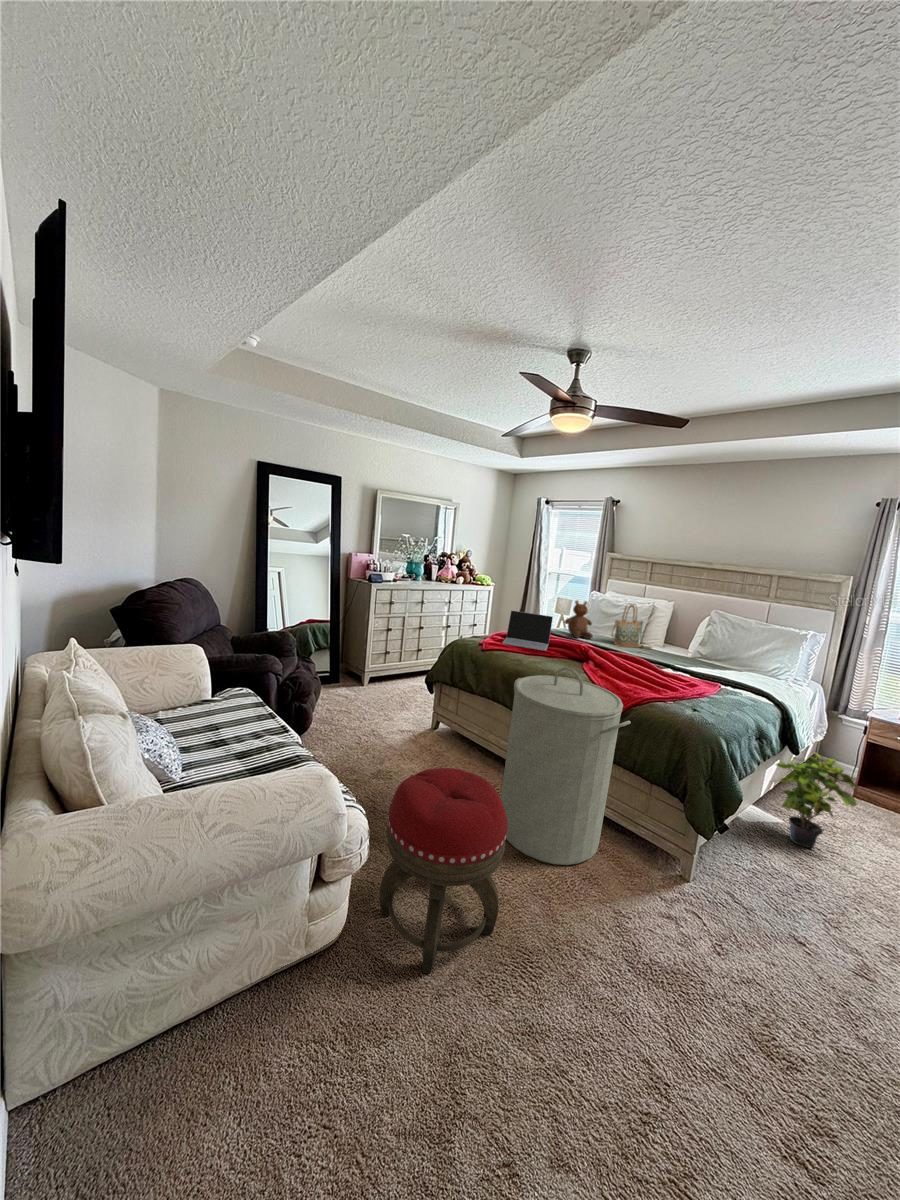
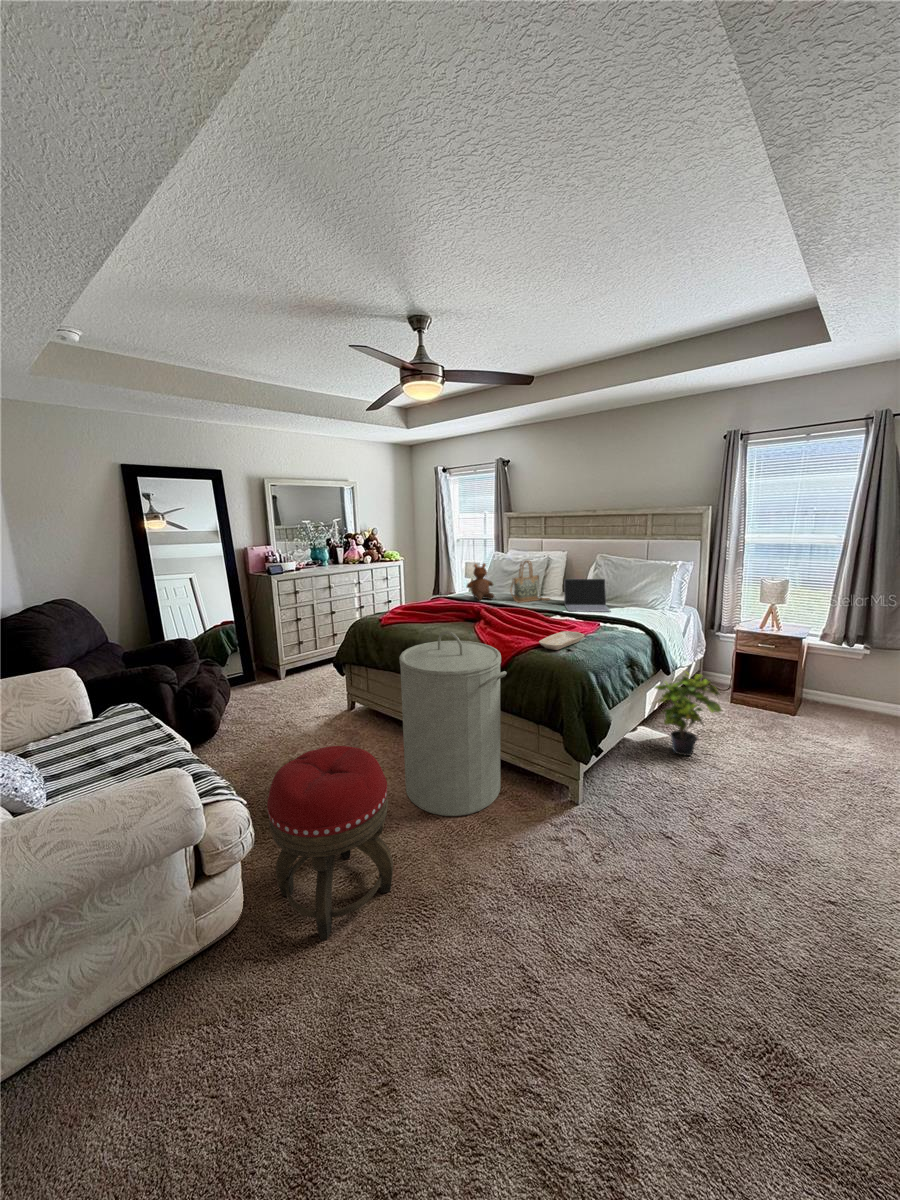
laptop: present [502,611,553,651] -> present [564,579,610,612]
tray: none [661,687,709,706] -> present [539,631,585,650]

